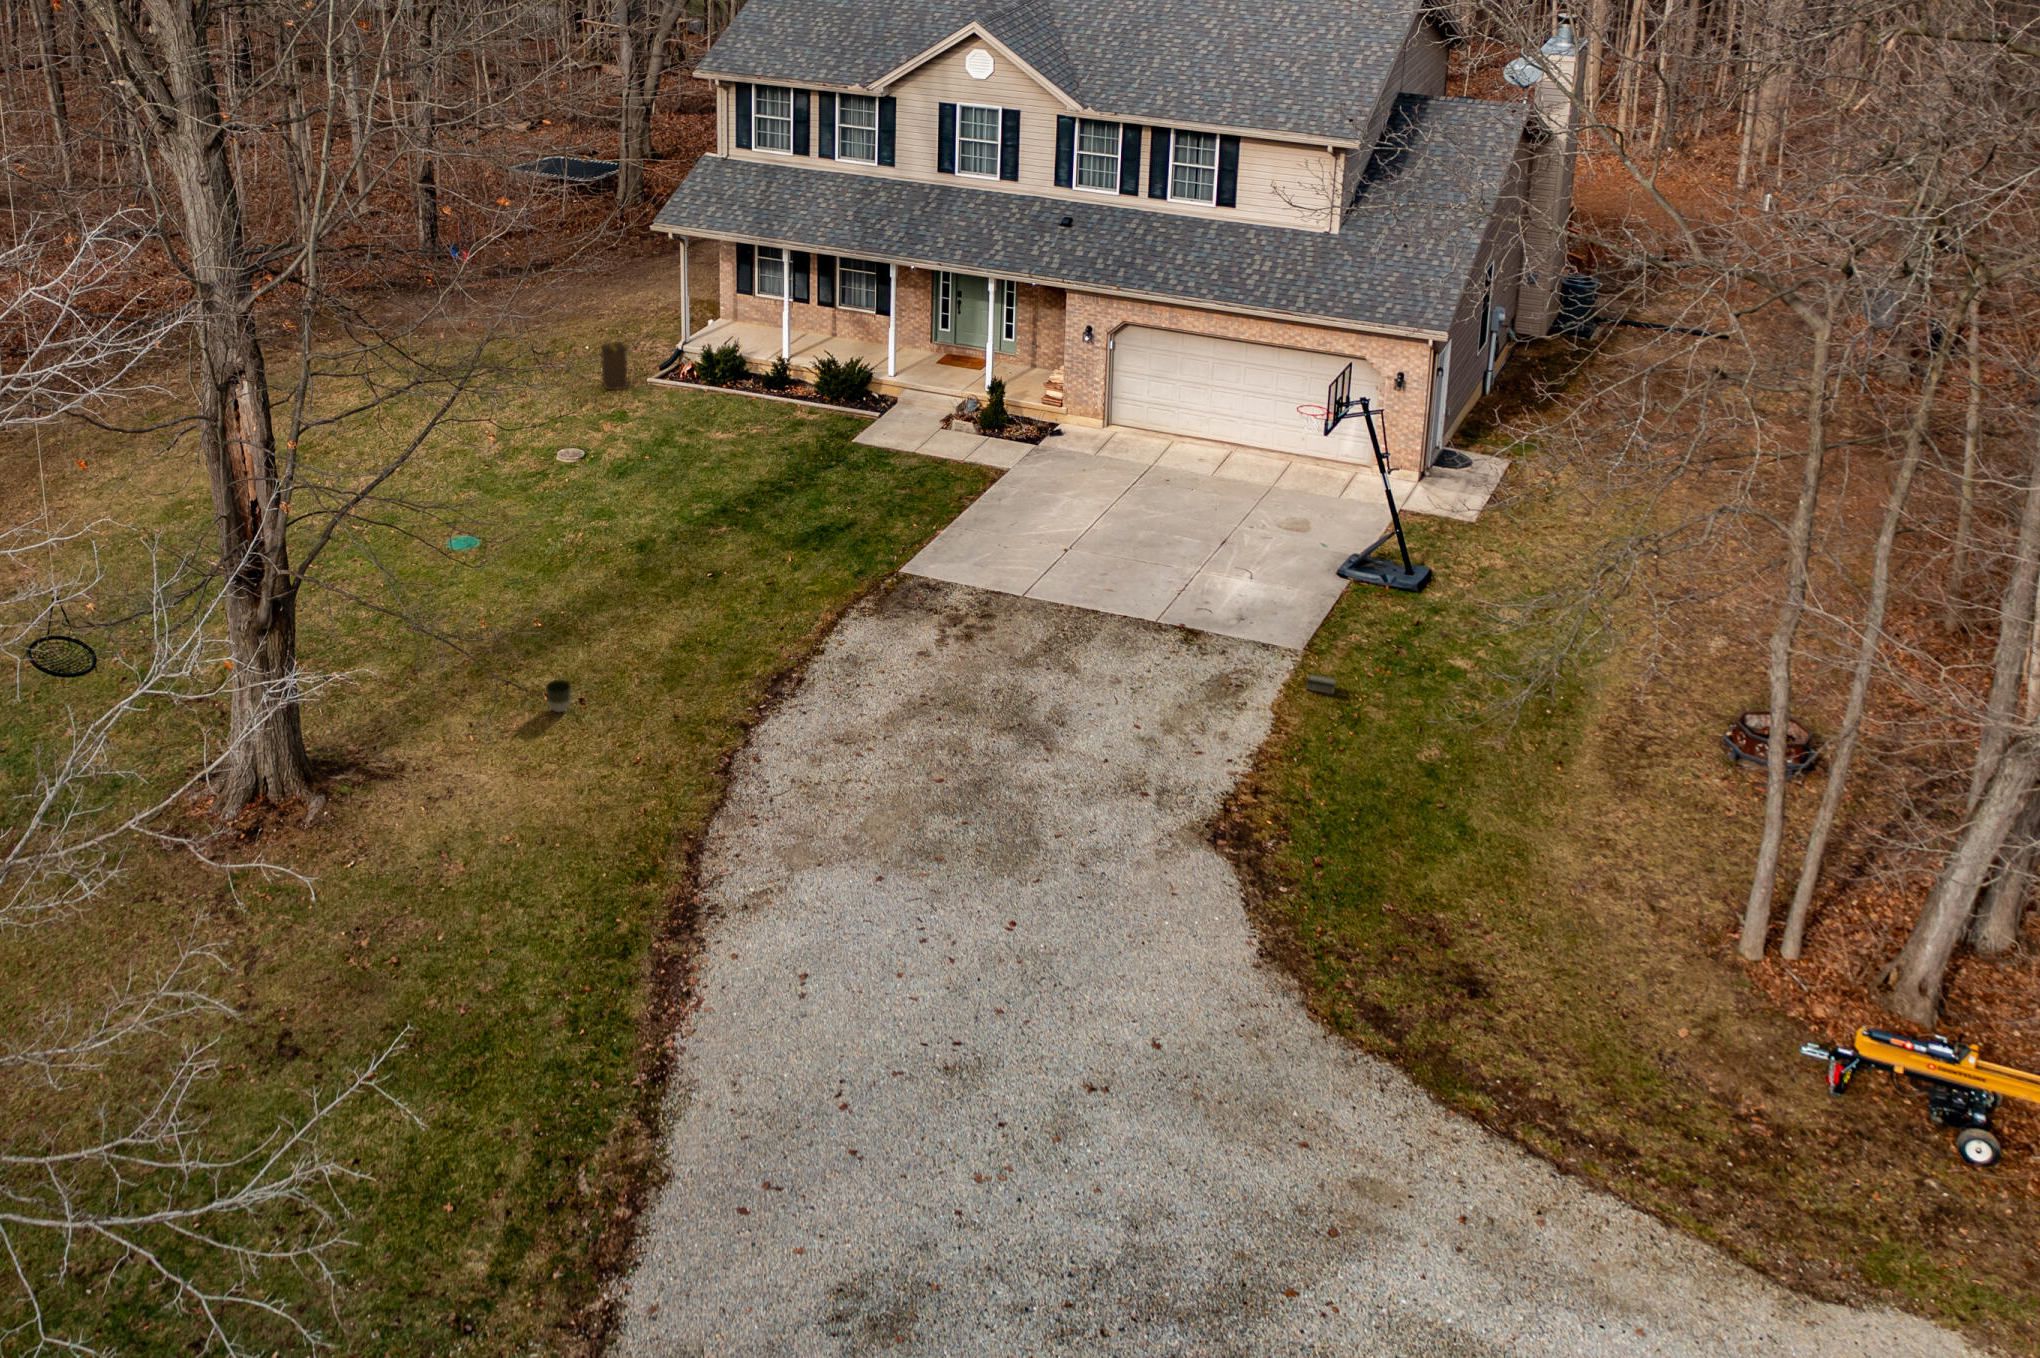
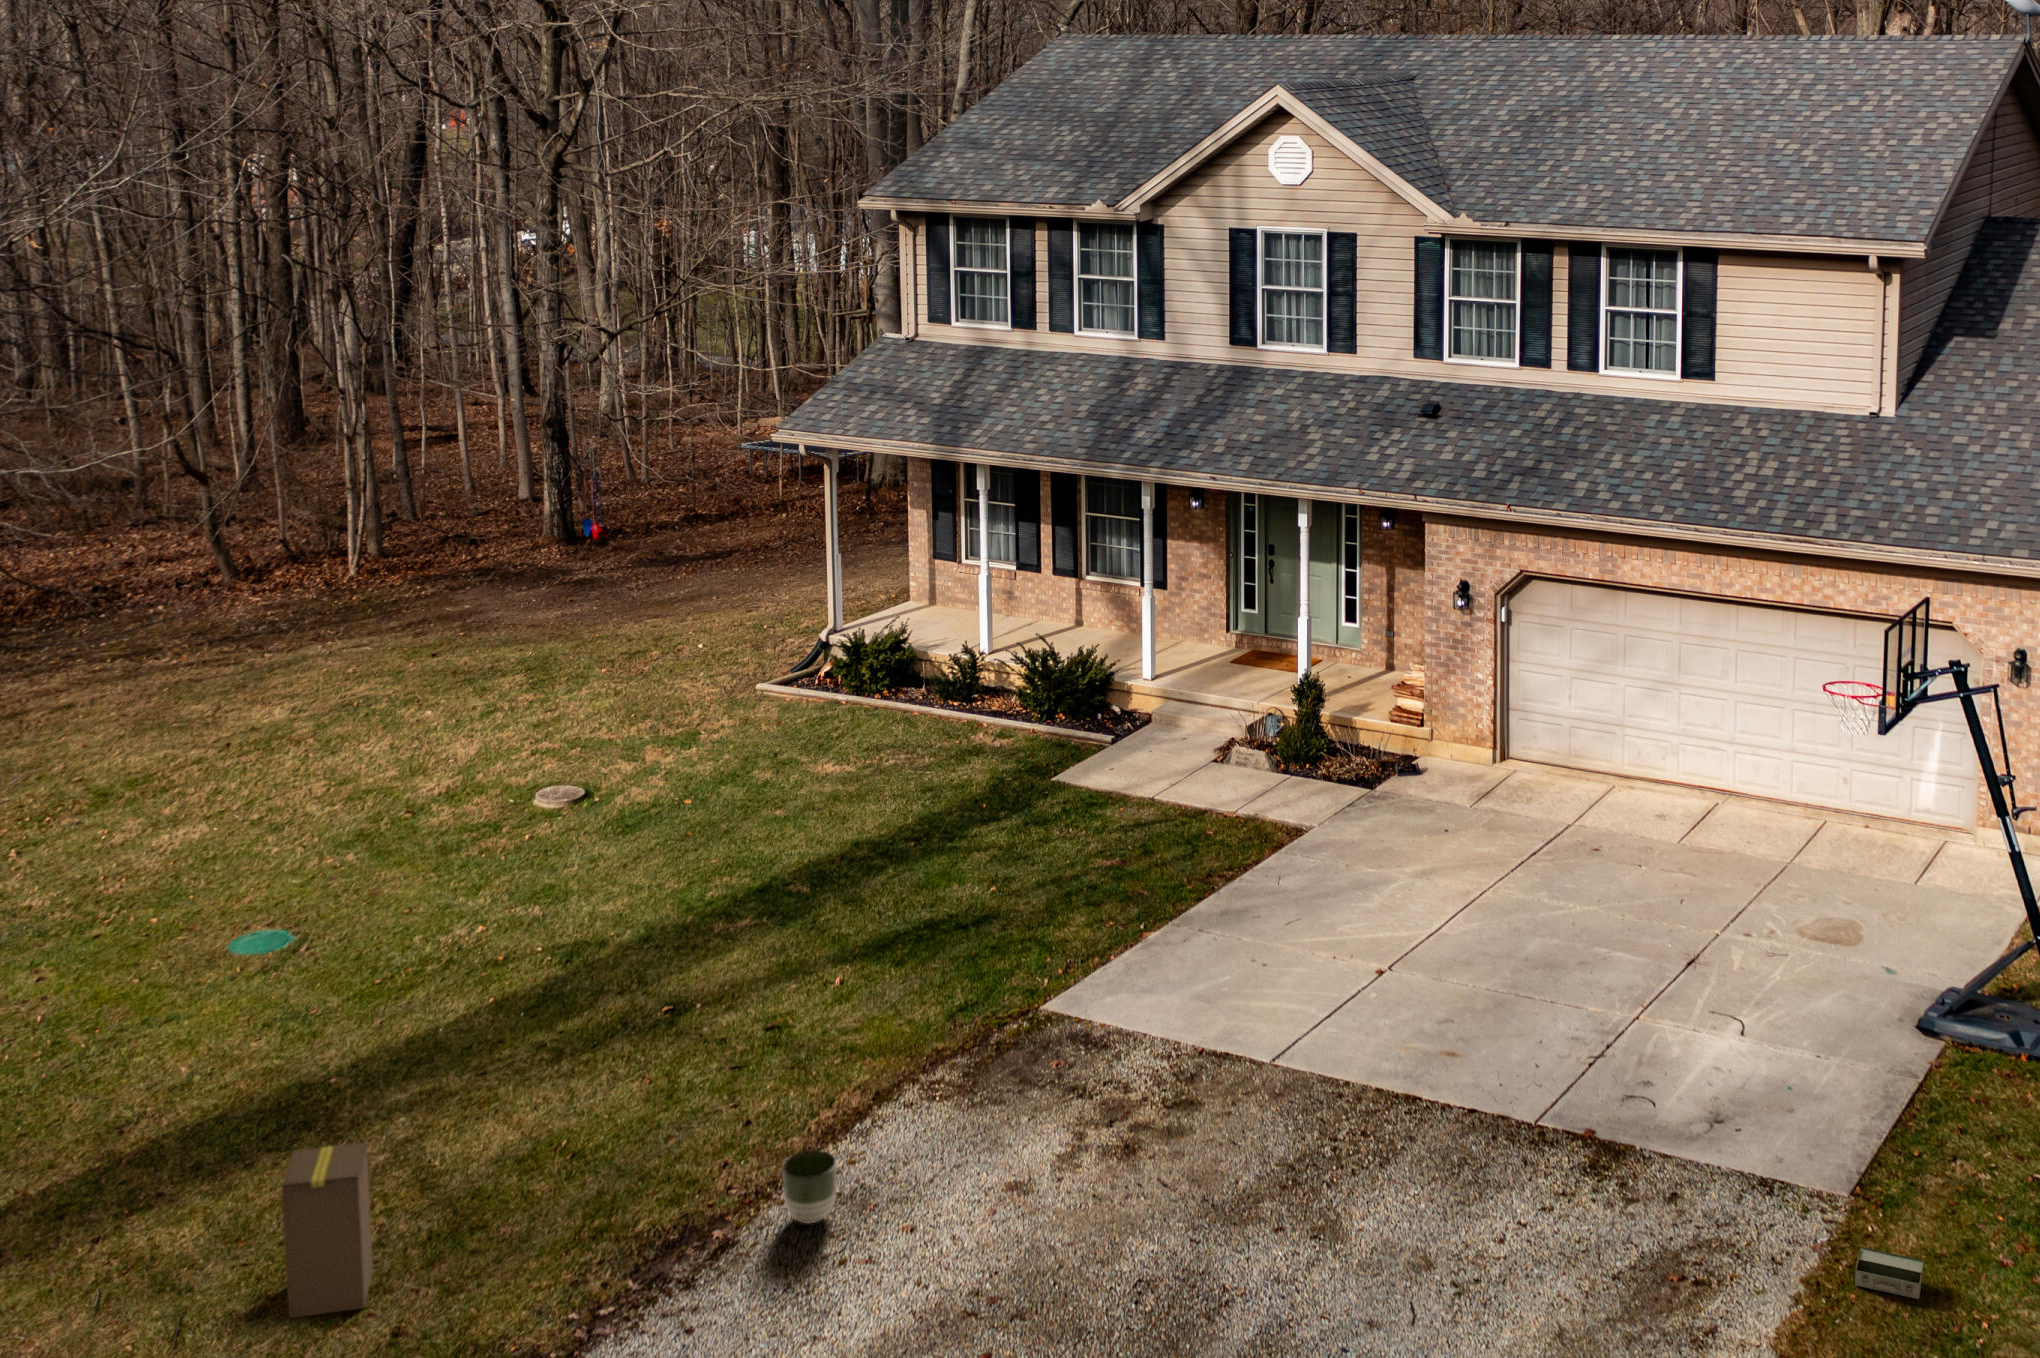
cardboard box: present [601,342,627,390] -> present [282,1142,373,1318]
planter: present [546,680,571,712] -> present [782,1150,837,1224]

